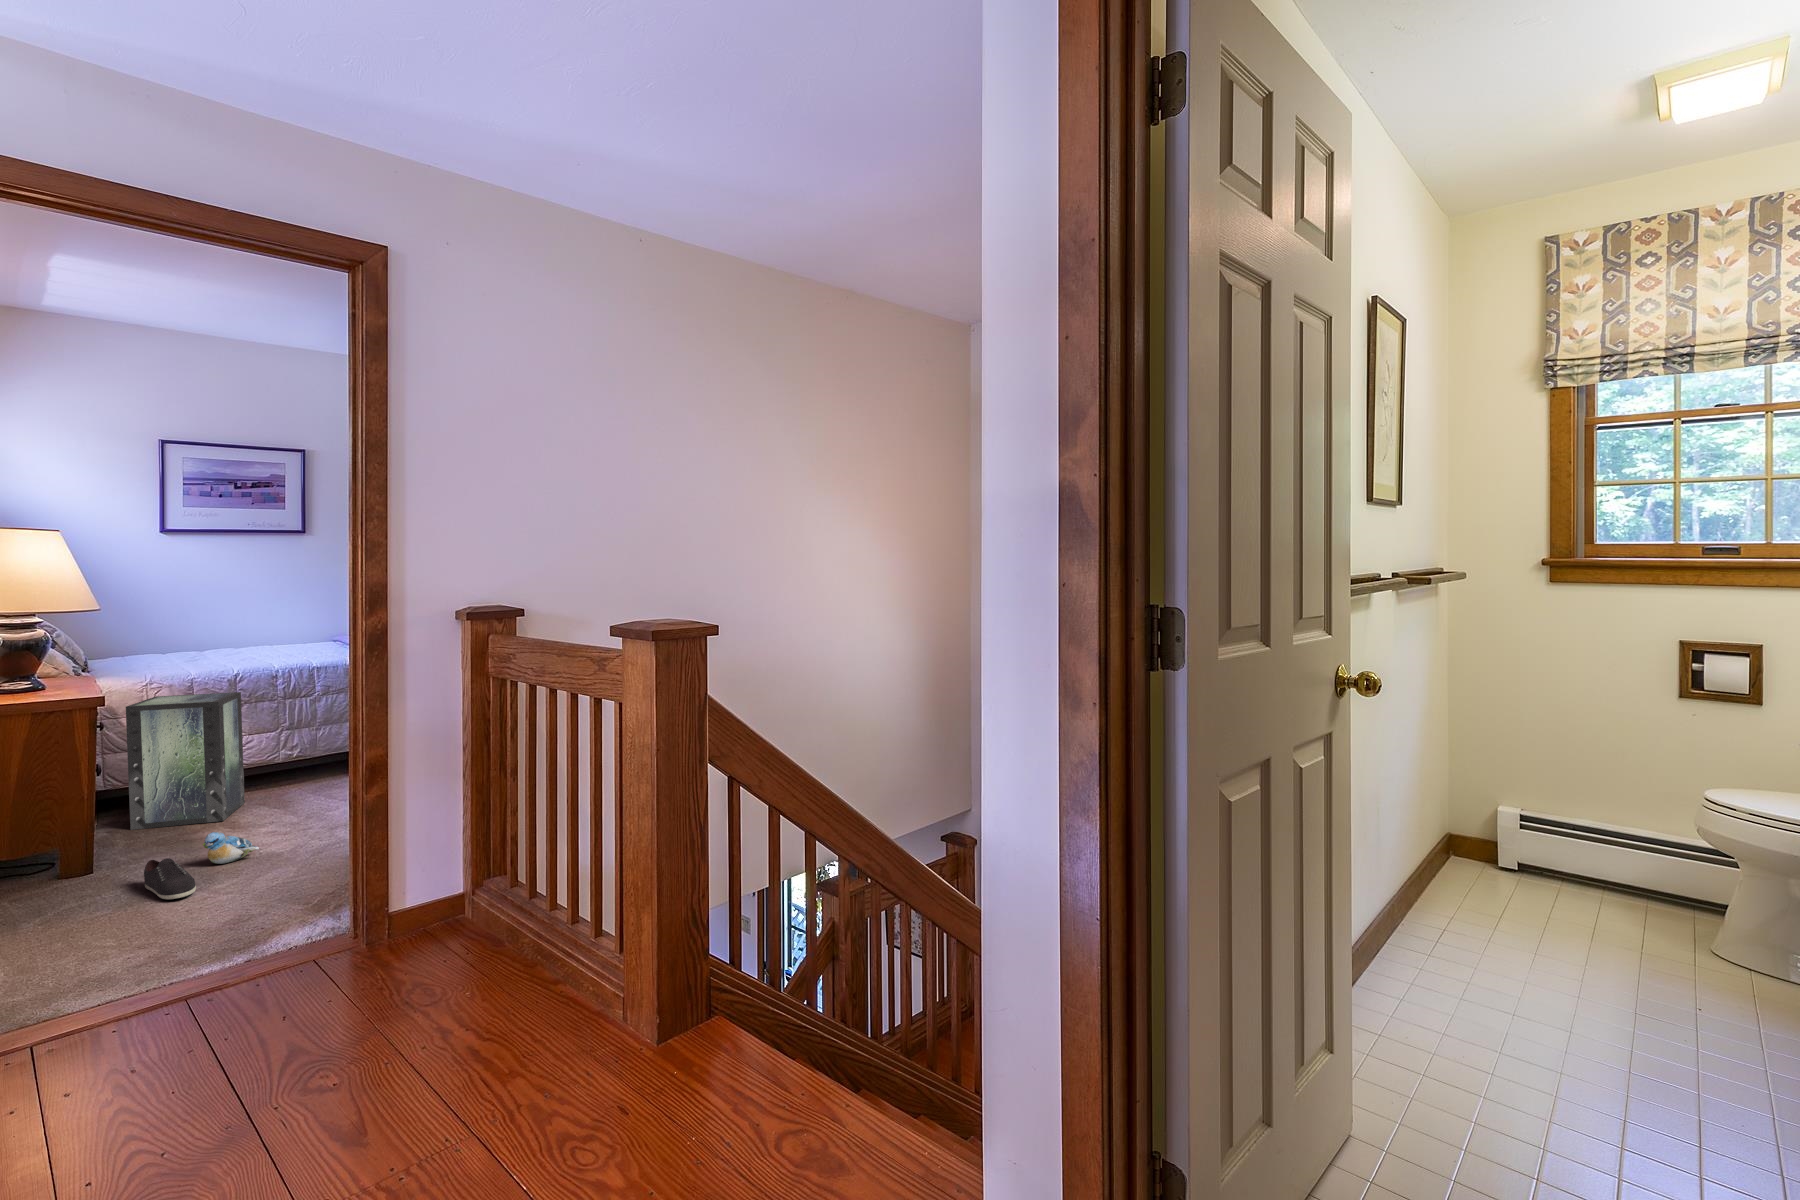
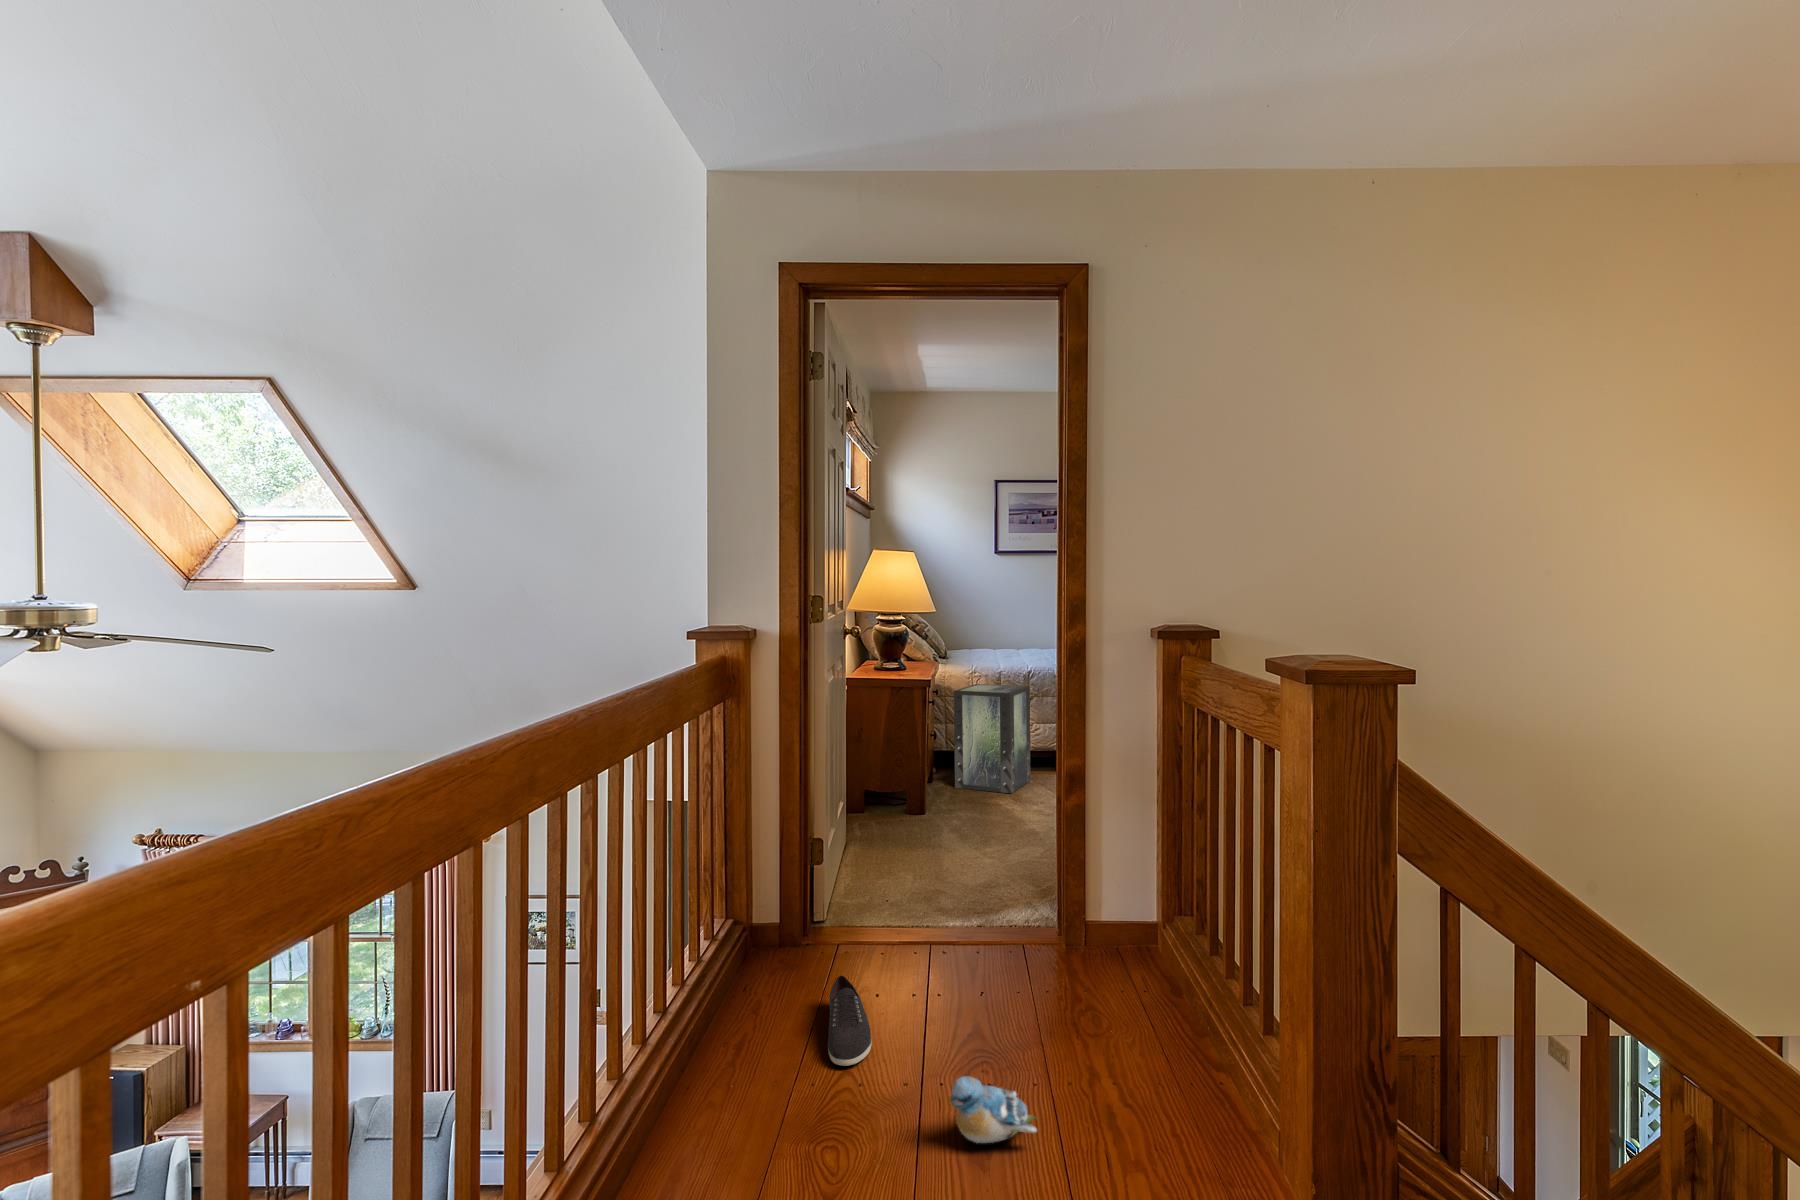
plush toy: present [203,832,259,864] -> present [949,1076,1037,1143]
shoe: present [144,858,196,899] -> present [828,975,872,1066]

